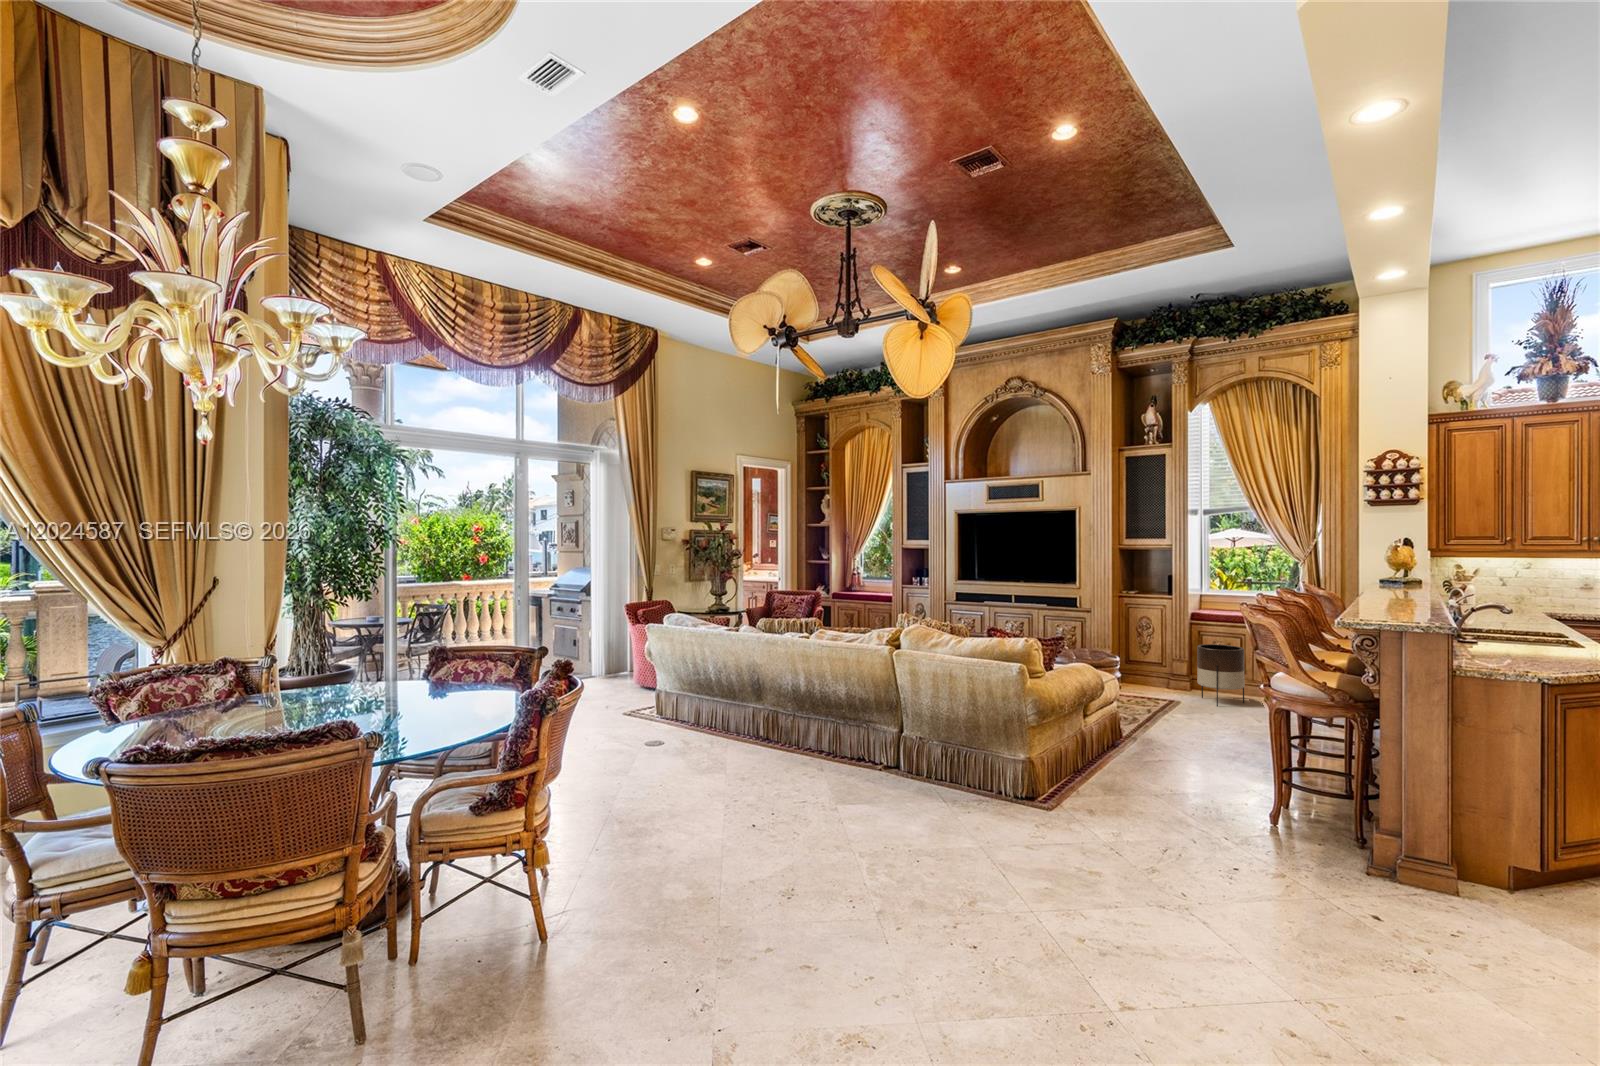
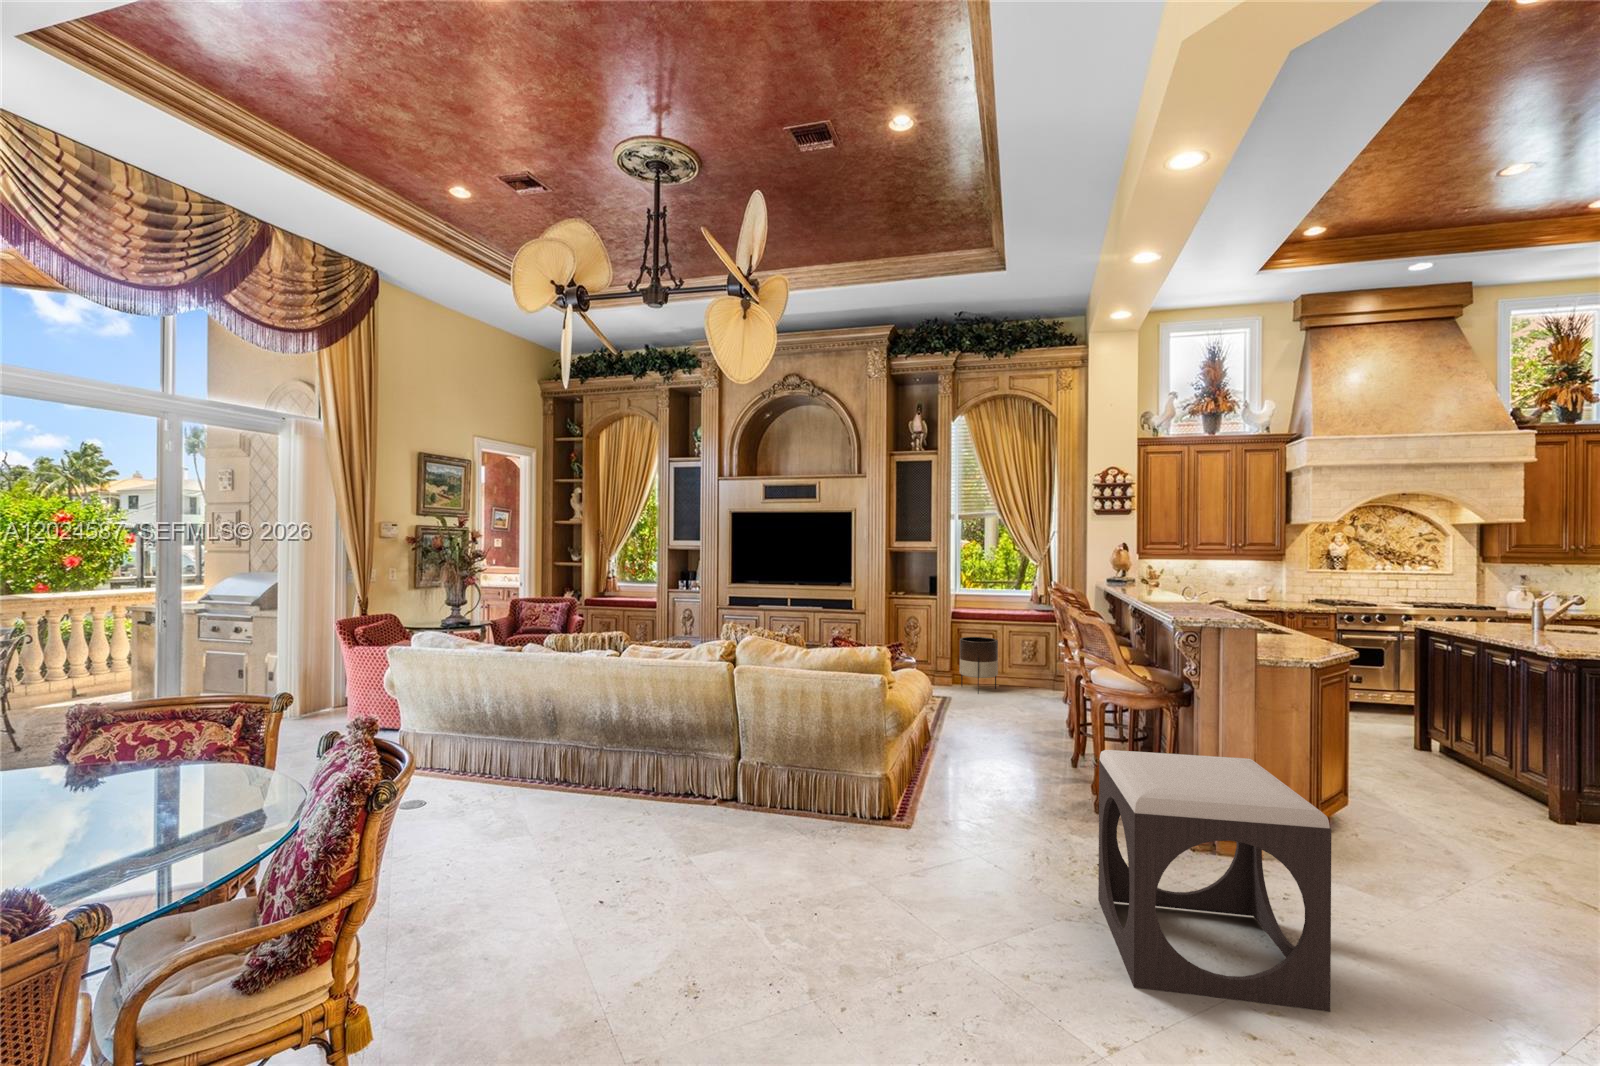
footstool: none [1185,748,1410,1041] -> present [1098,750,1332,1012]

